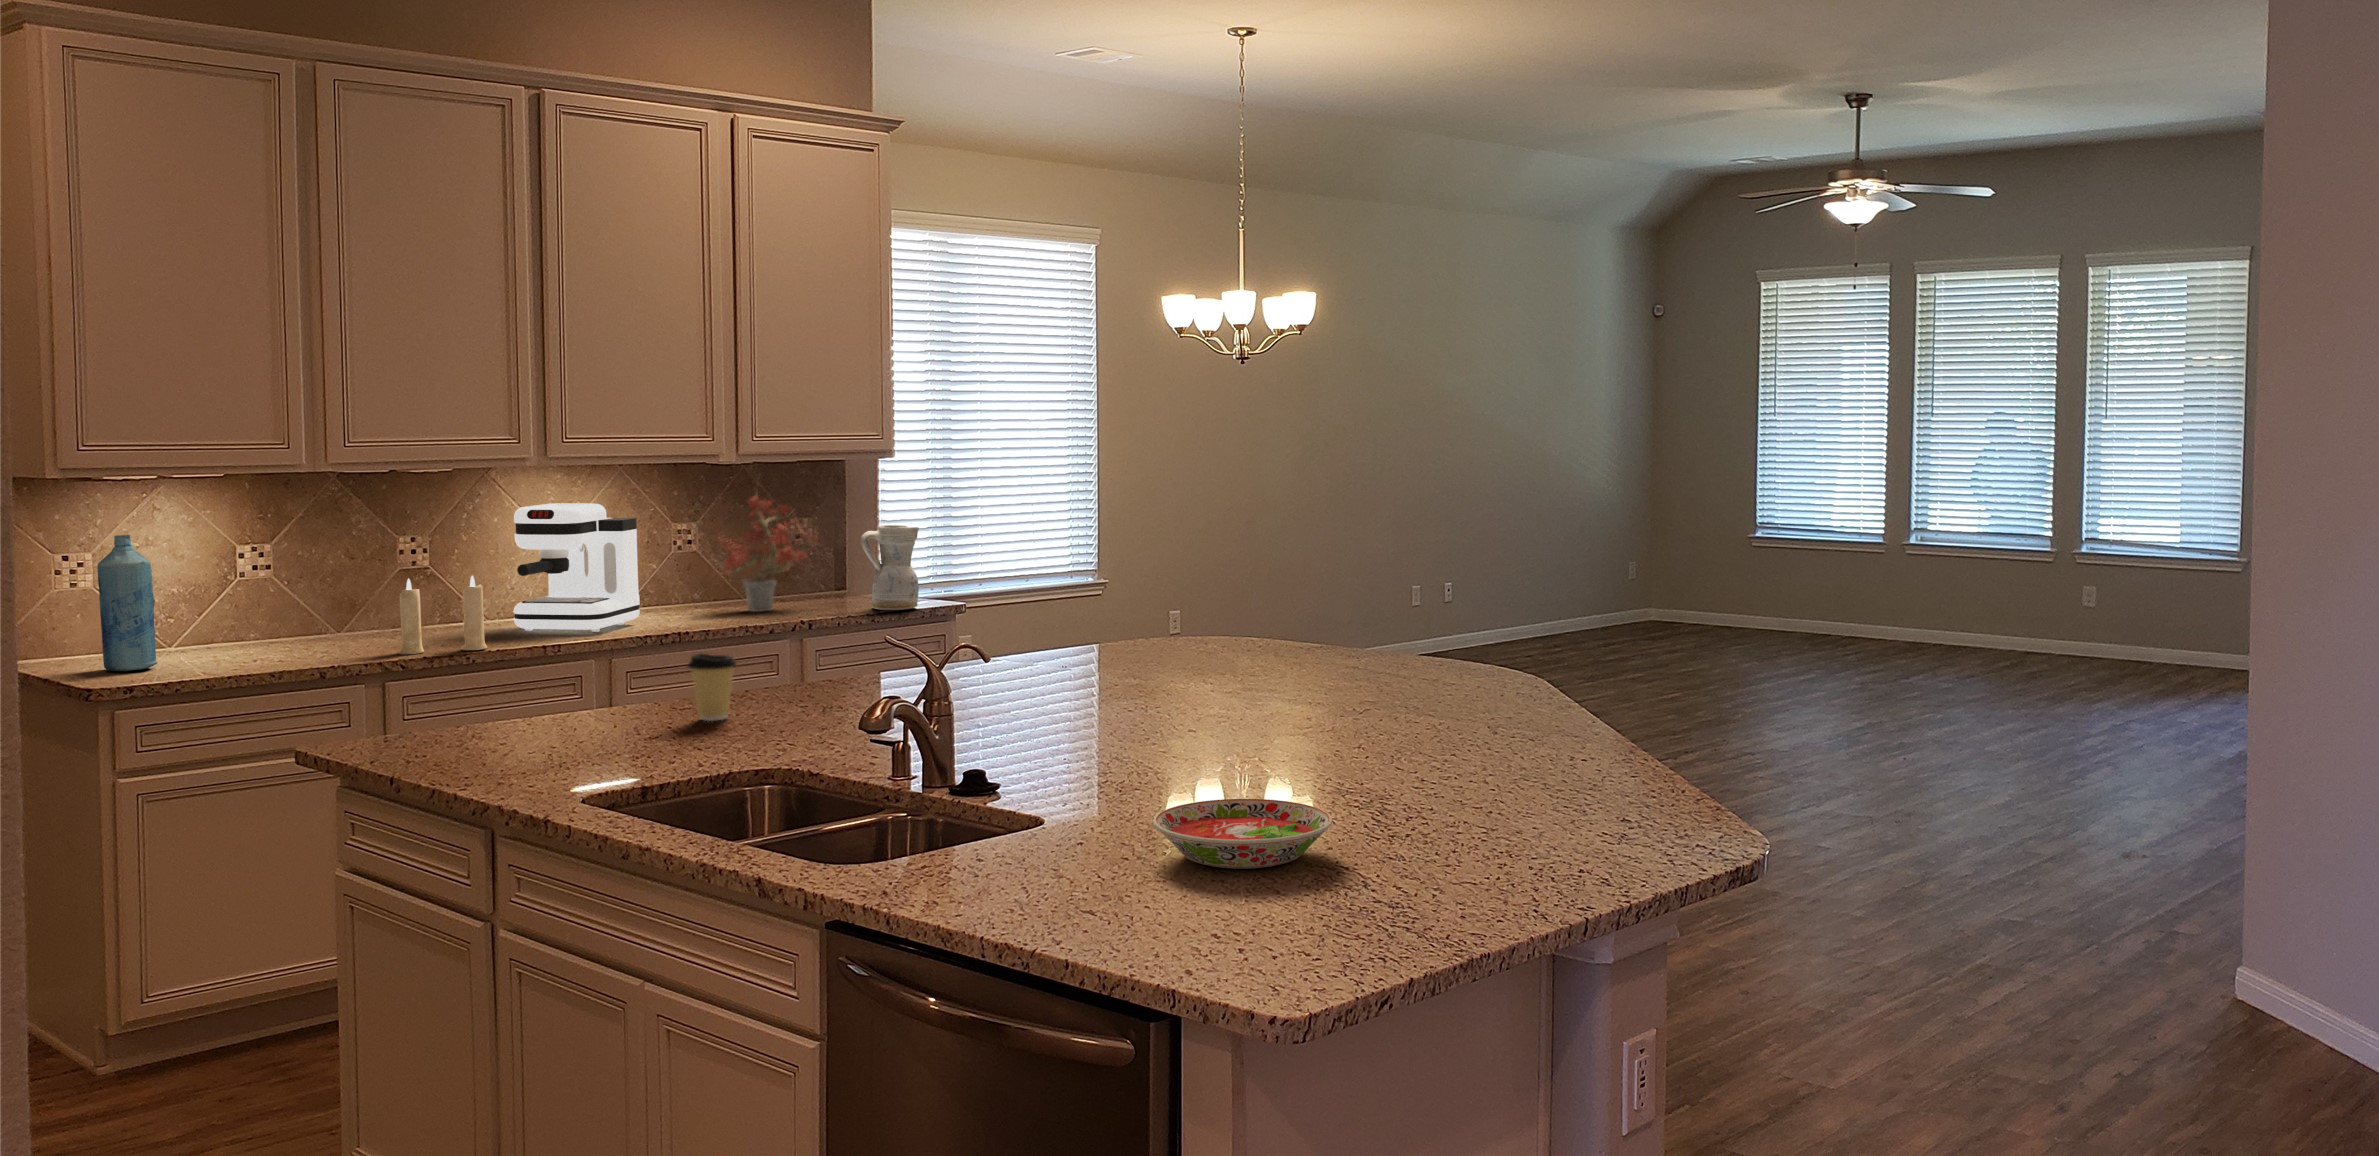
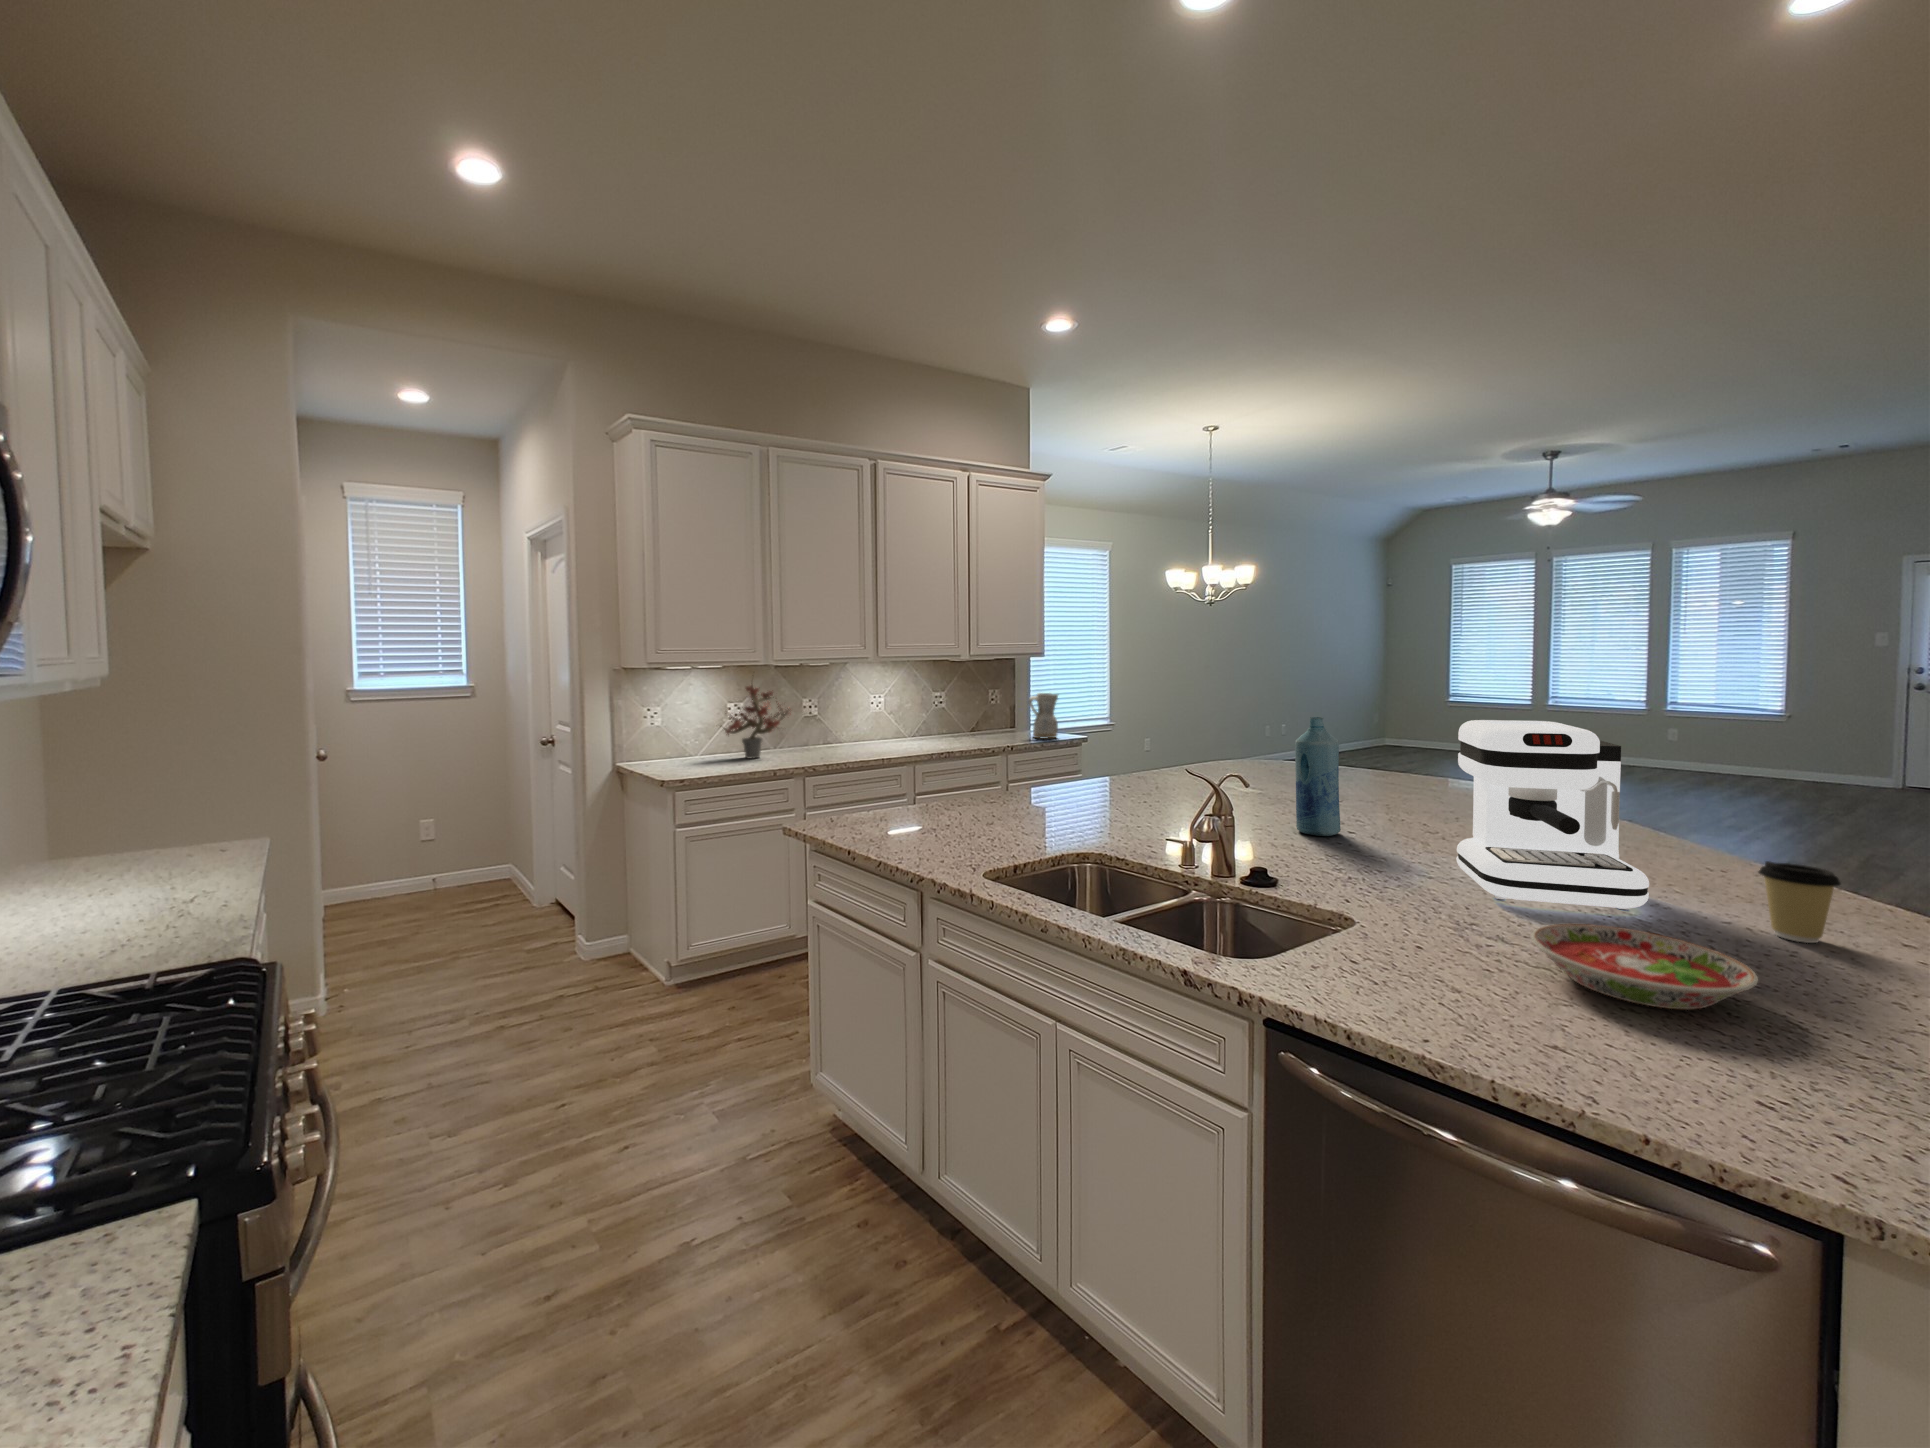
potted plant: present [717,490,817,612] -> present [724,683,790,759]
coffee maker: present [514,503,640,632] -> present [1457,720,1649,910]
bottle: present [97,535,157,671] -> present [1295,717,1341,836]
candle: present [398,576,488,654] -> none [811,717,854,760]
coffee cup: present [688,654,737,721] -> present [1759,861,1841,943]

